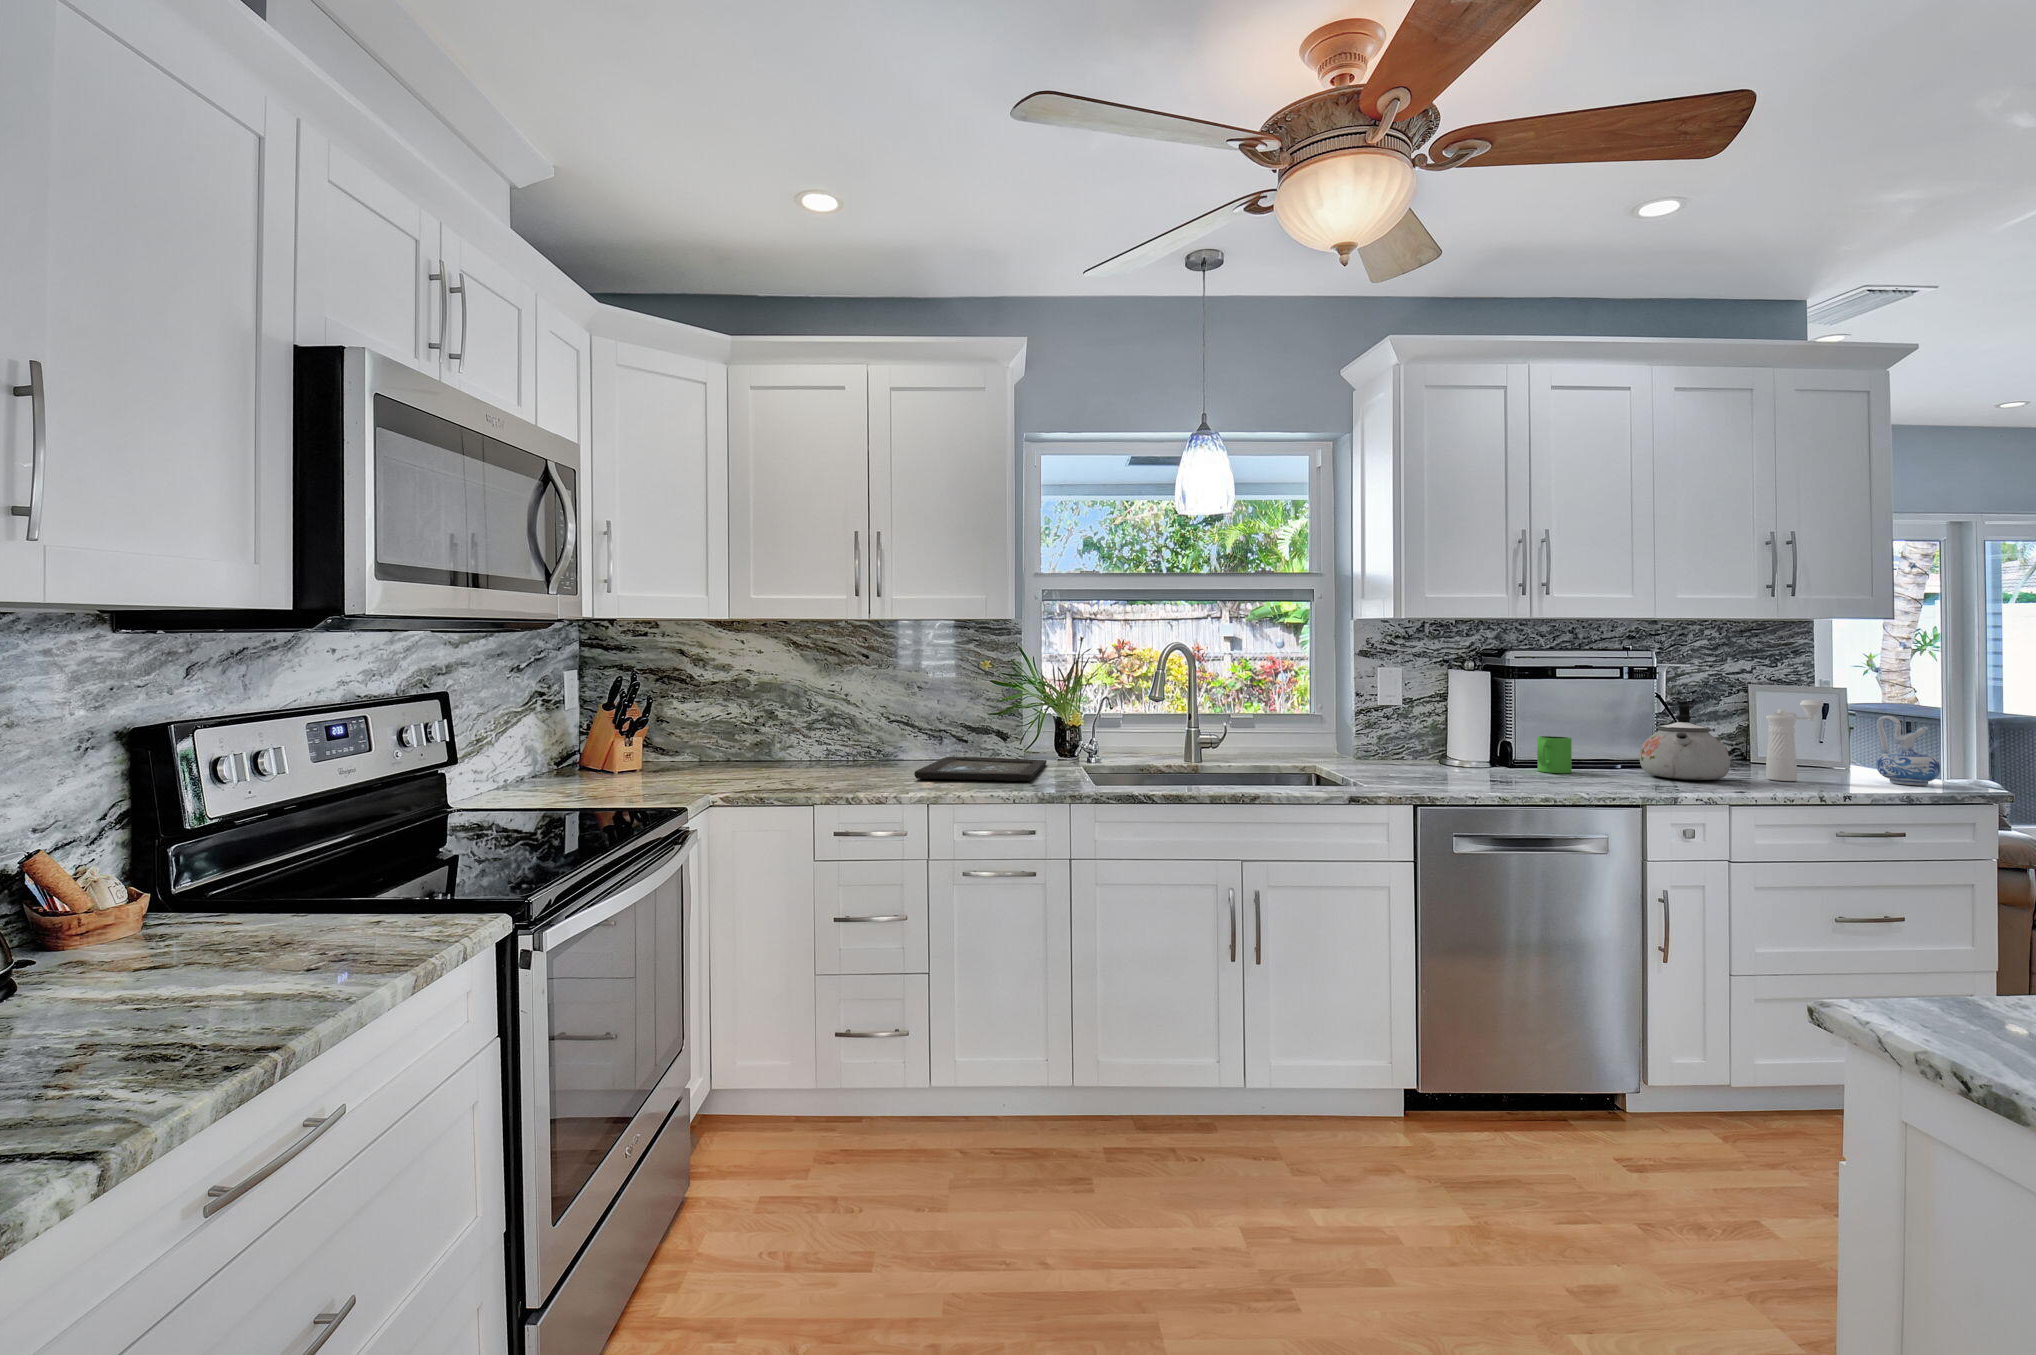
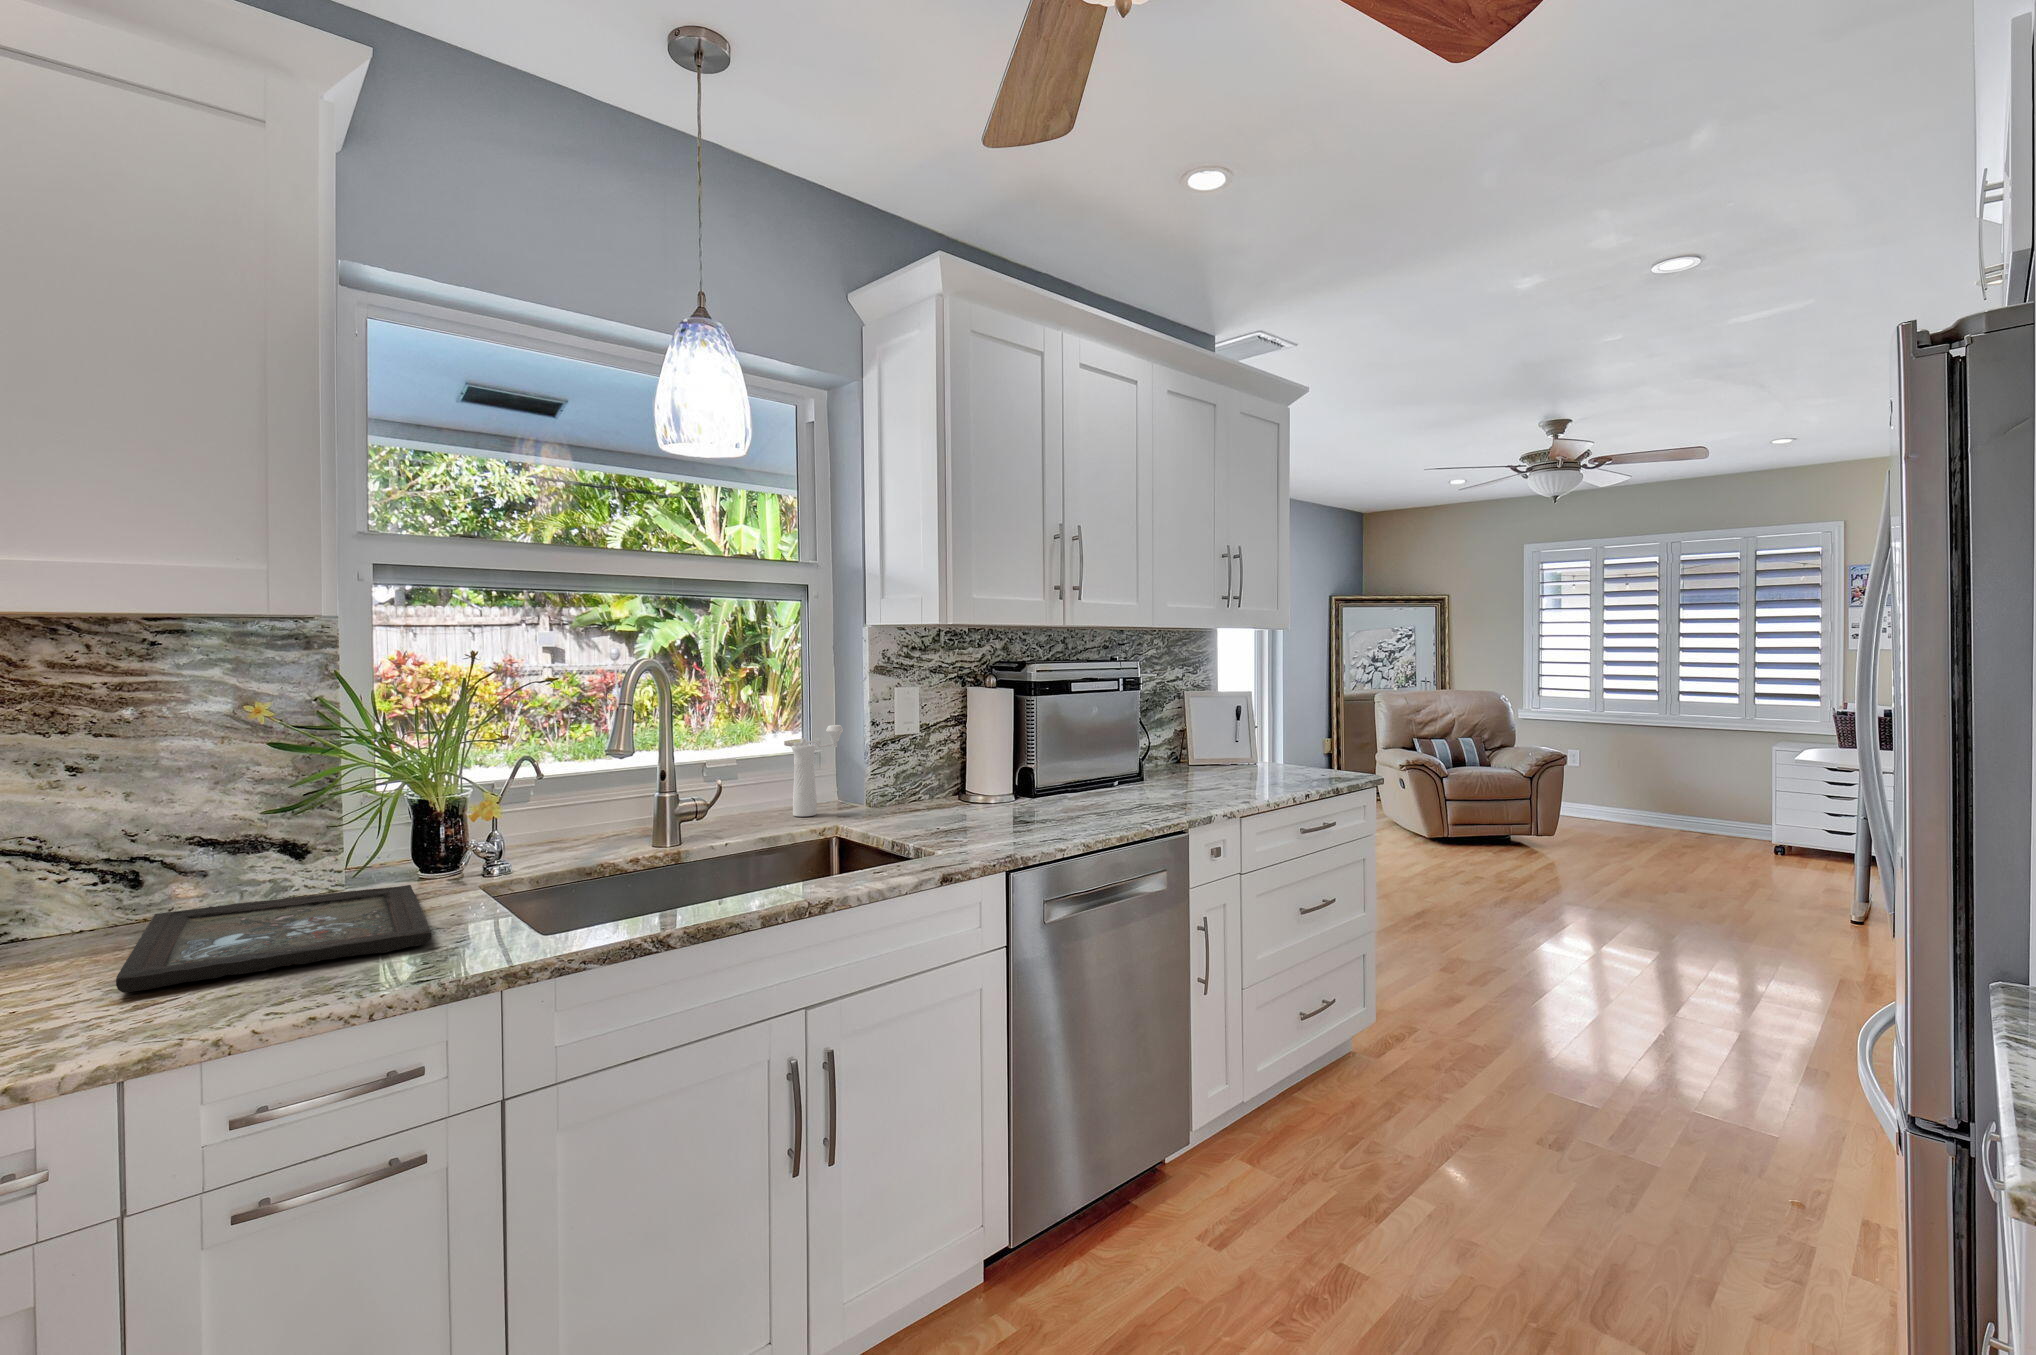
pepper mill: present [1766,700,1823,781] -> present [792,725,844,817]
kettle: present [1640,701,1730,780] -> none [1145,719,1213,798]
ceramic pitcher: present [1876,716,1940,785] -> none [1286,723,1323,783]
mug: present [1537,736,1572,773] -> none [1064,762,1094,804]

